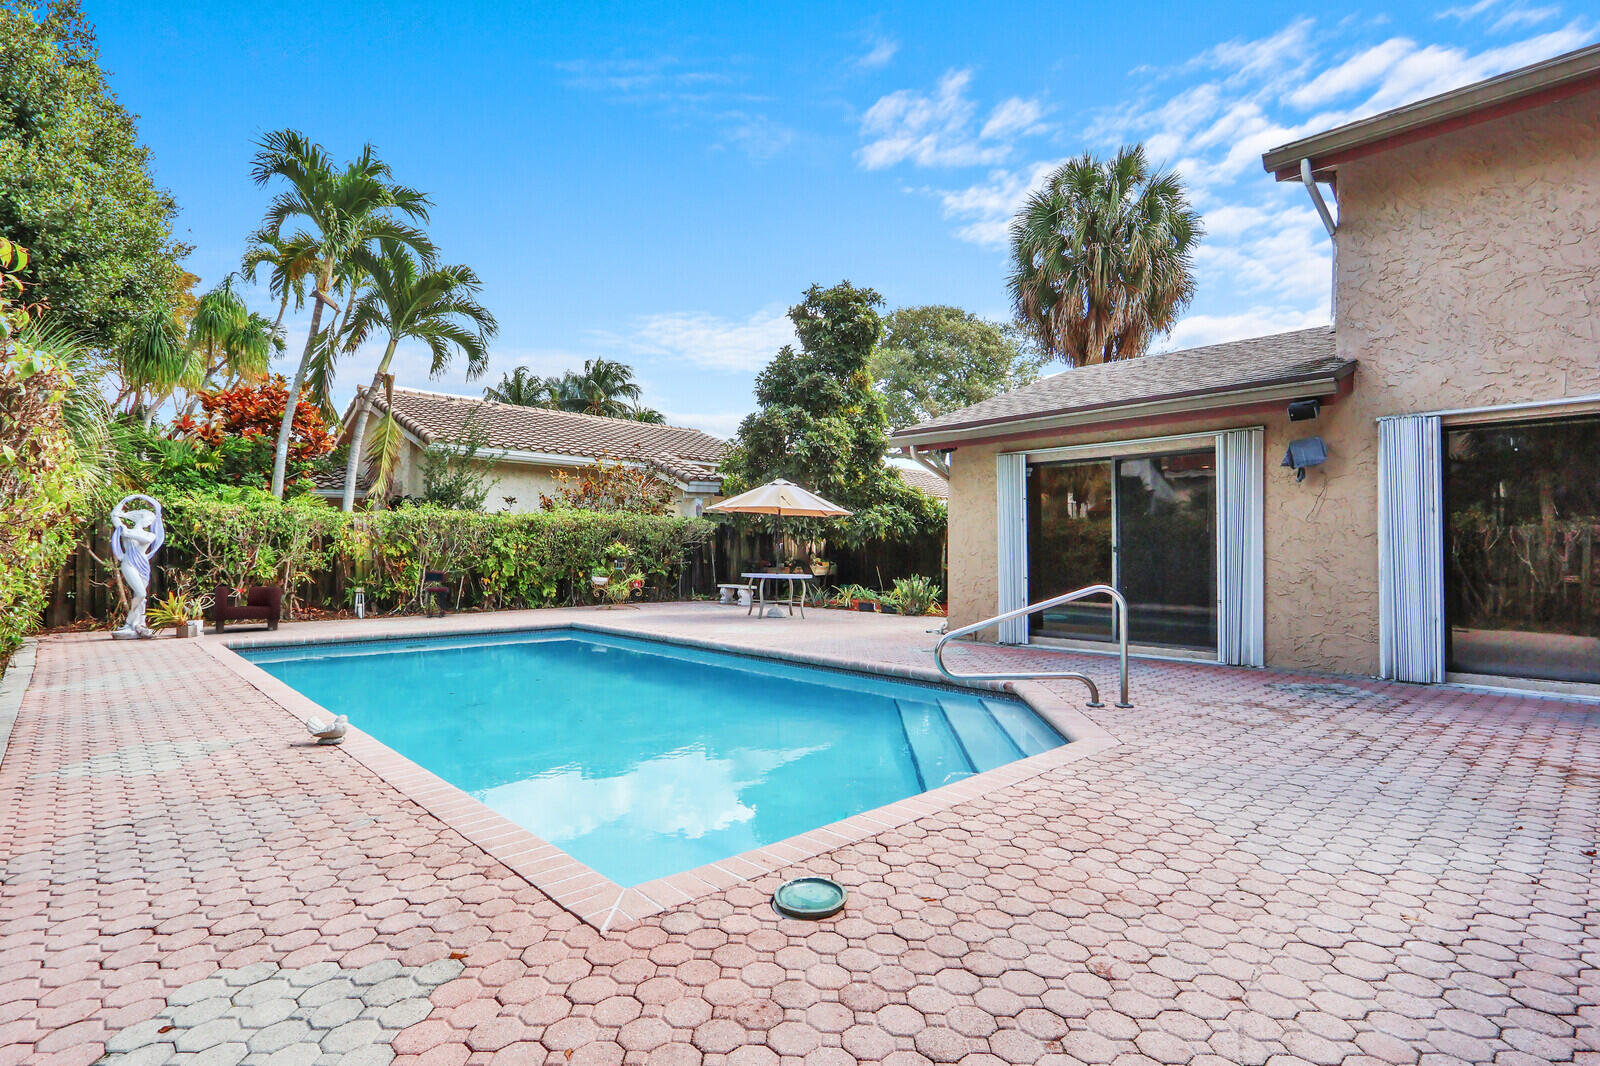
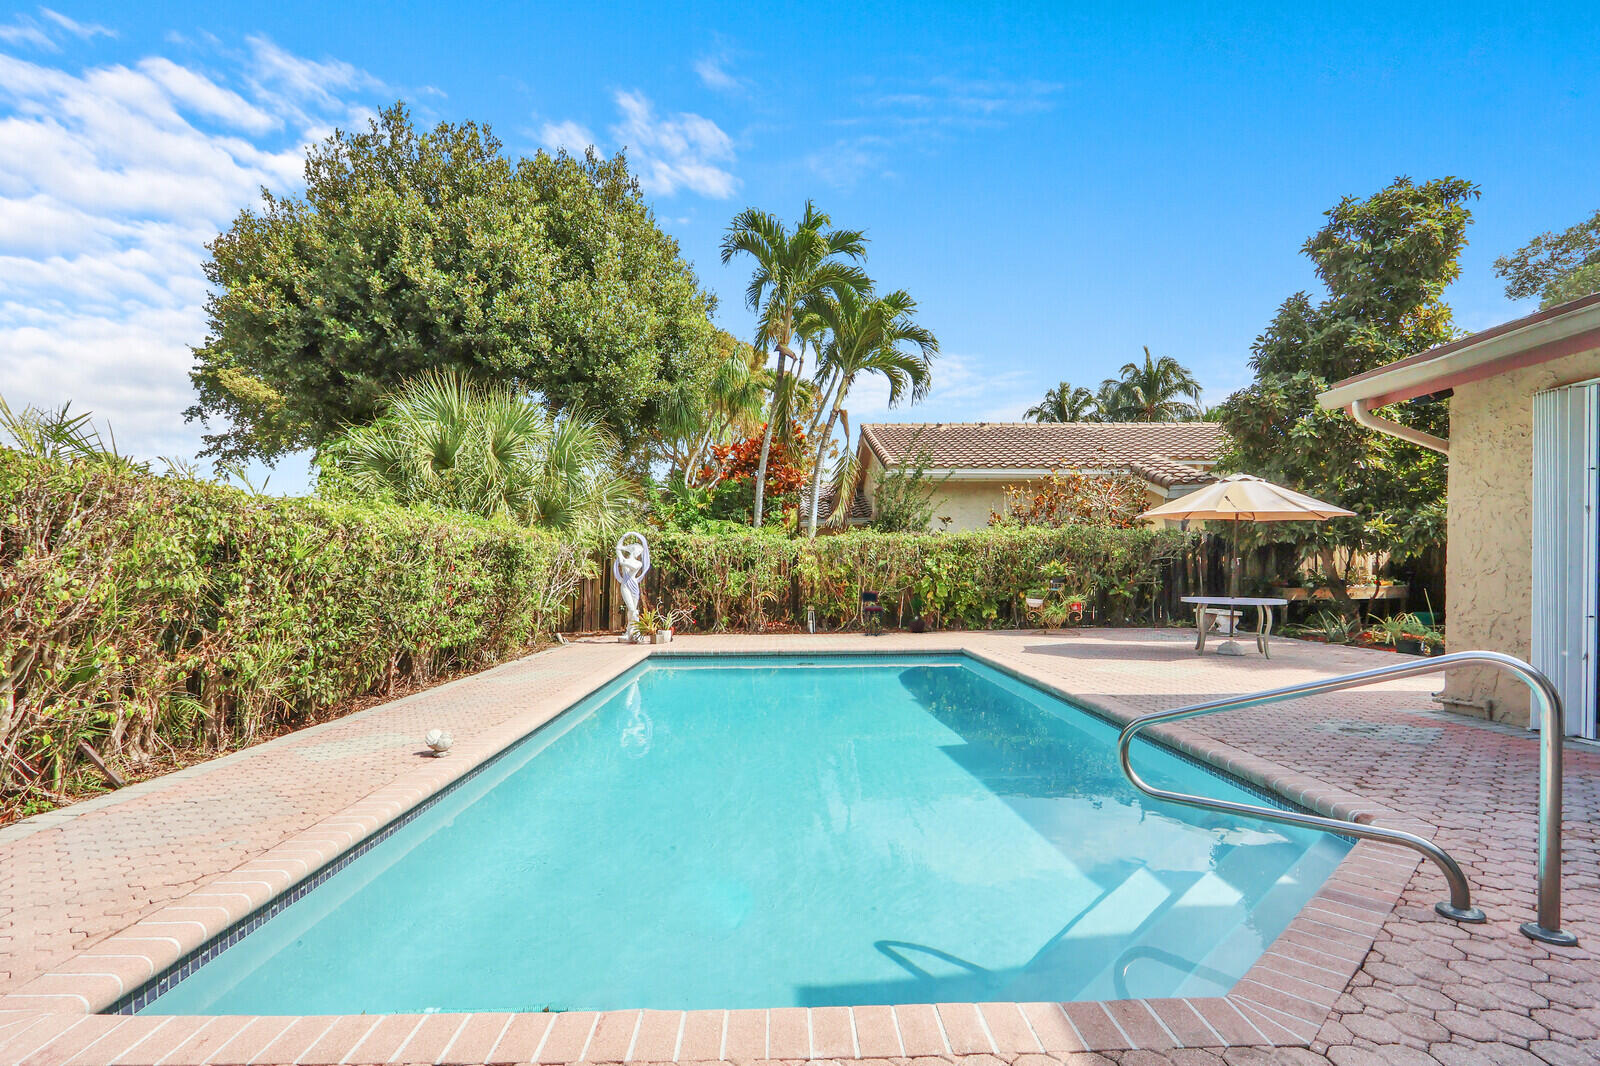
potted tree: none [469,572,493,613] -> present [909,596,927,632]
armchair: present [213,586,281,633] -> none [695,604,742,643]

